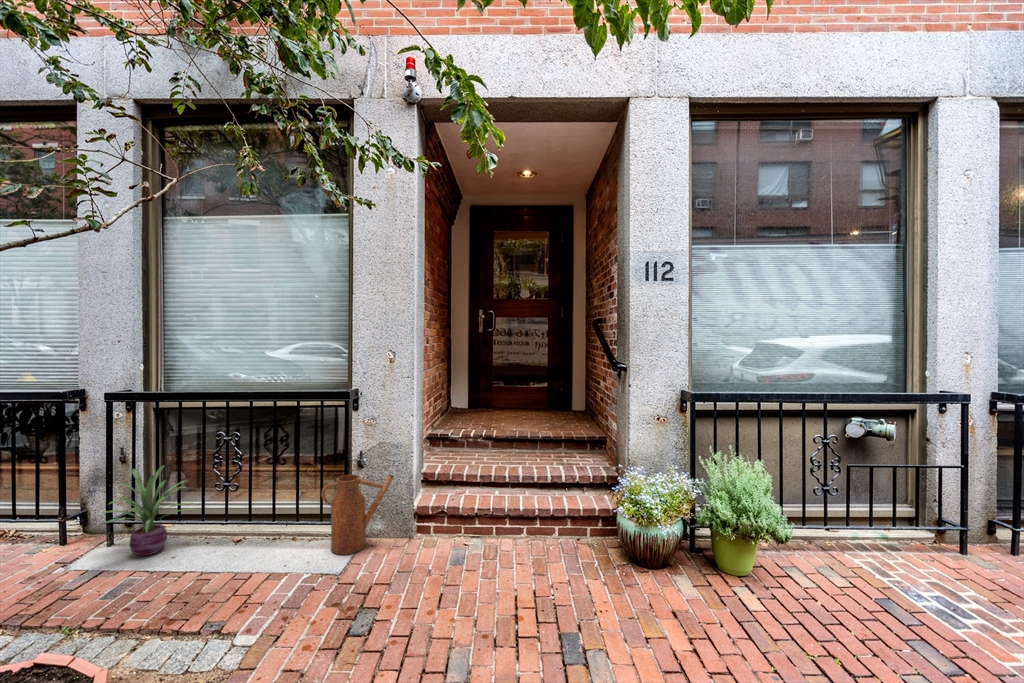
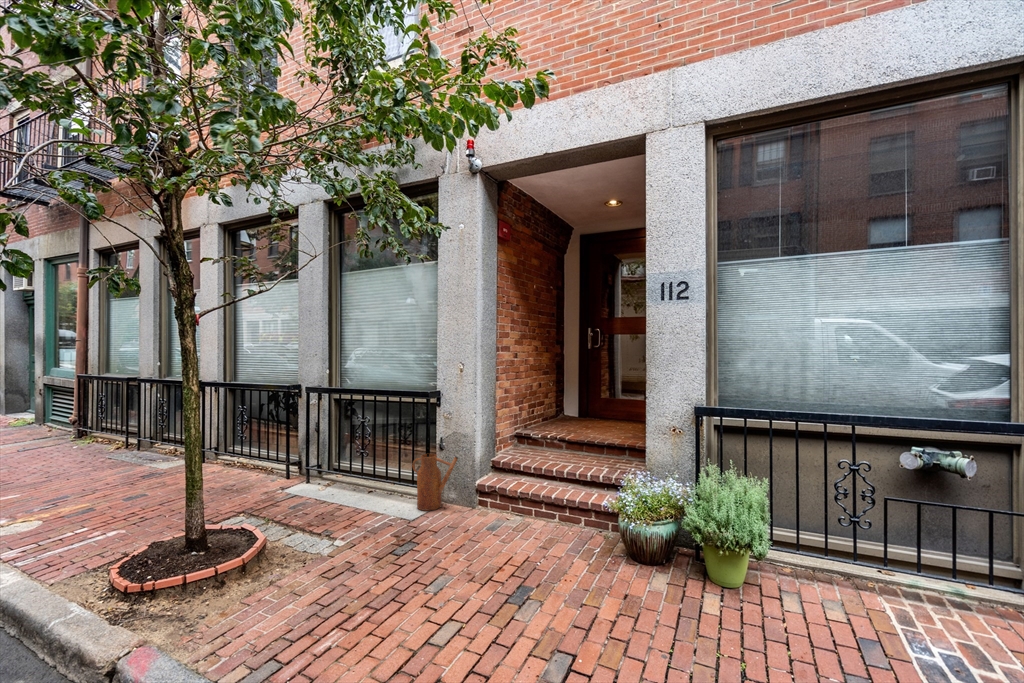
decorative plant: present [94,466,198,556] -> none [292,436,352,492]

